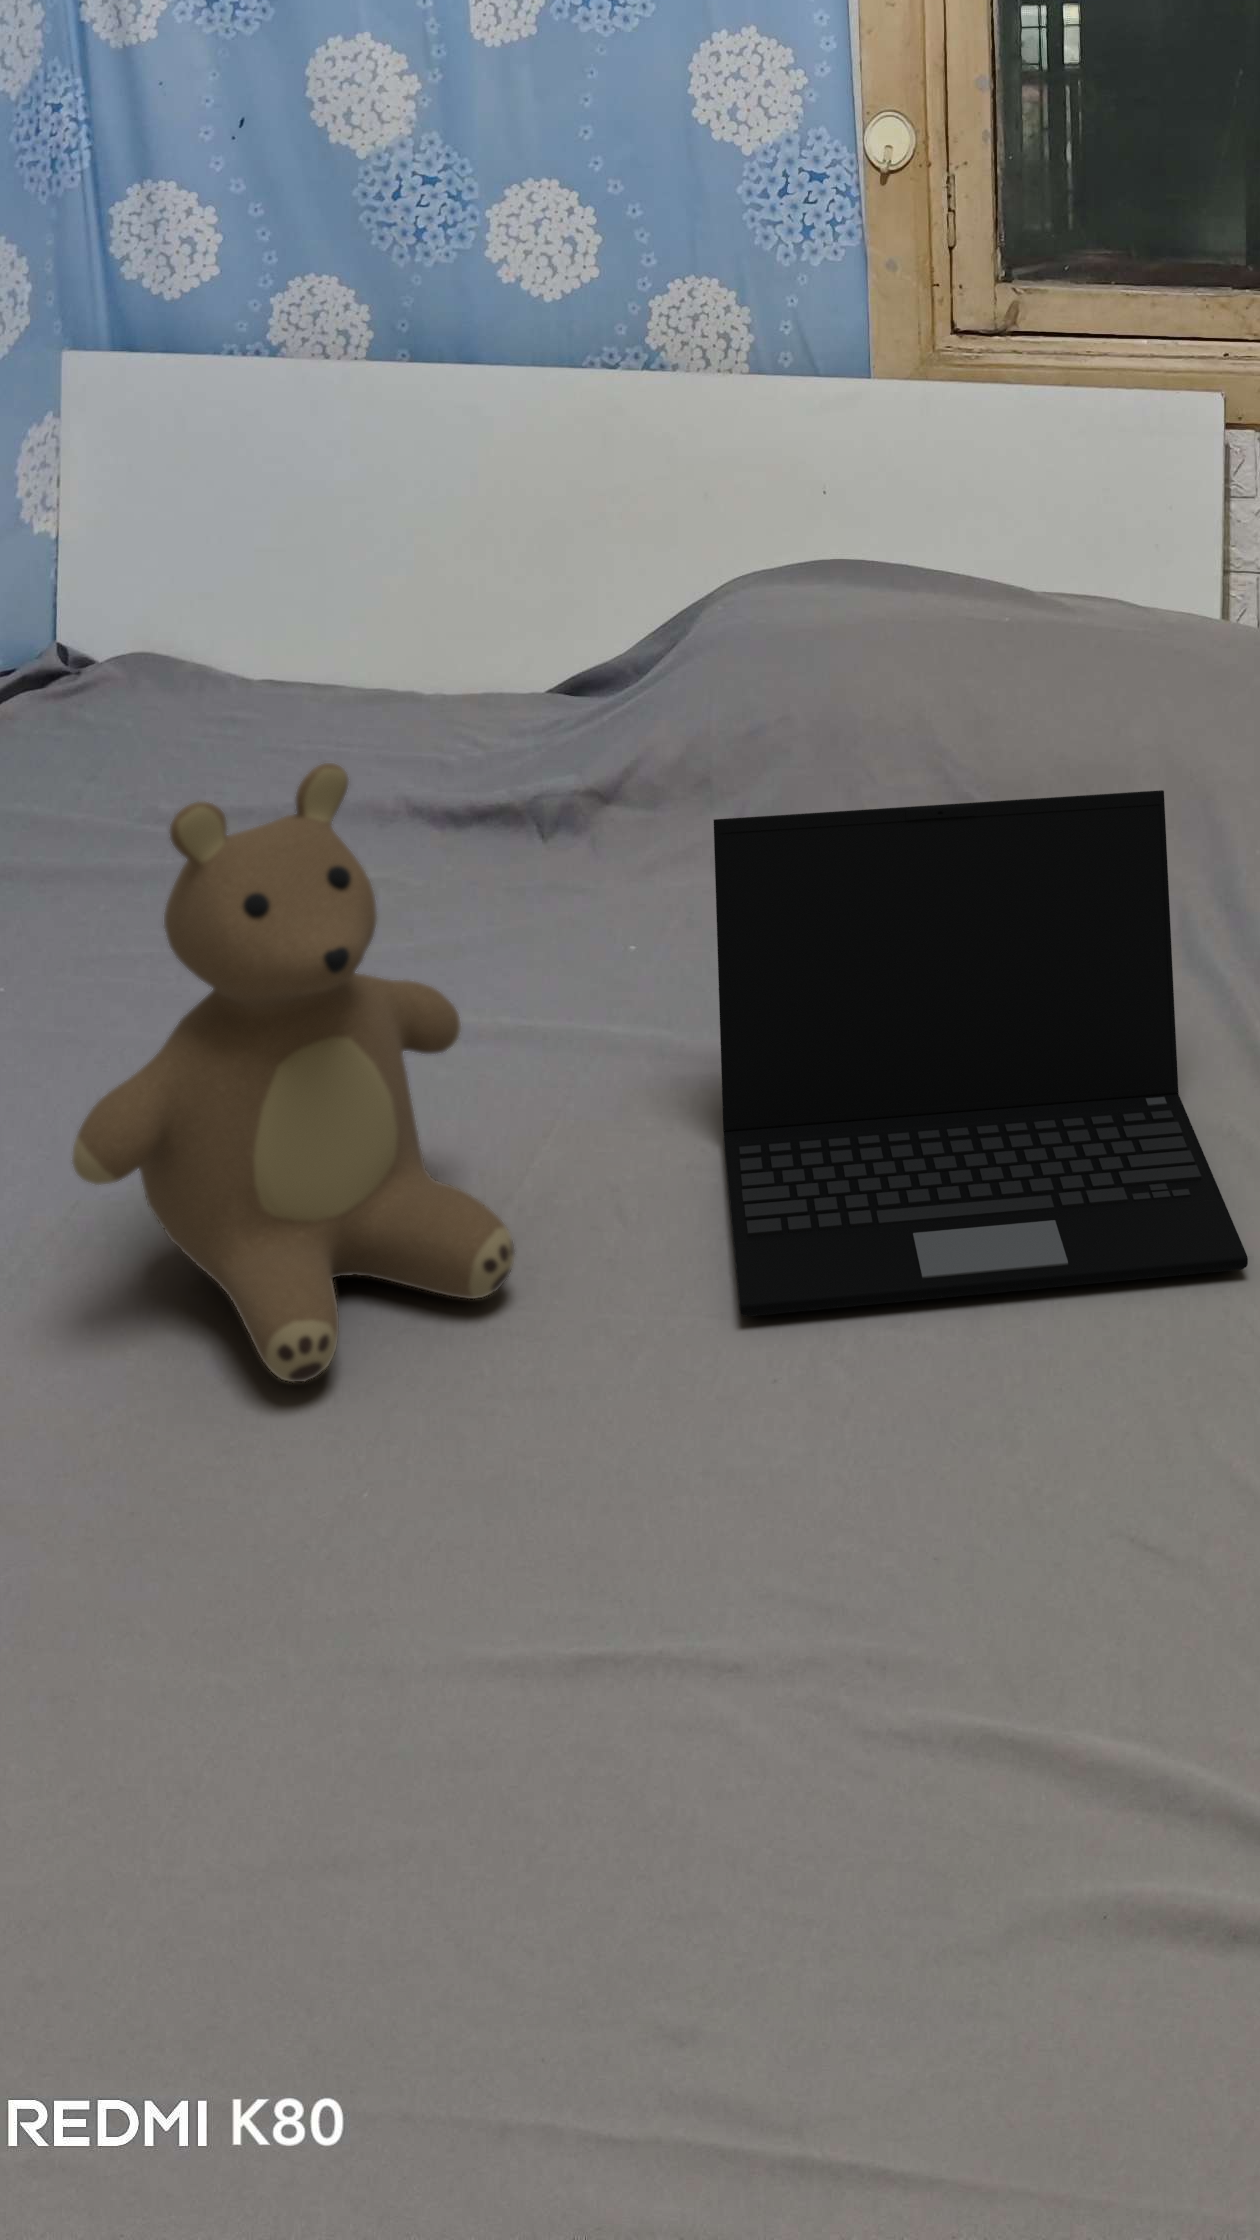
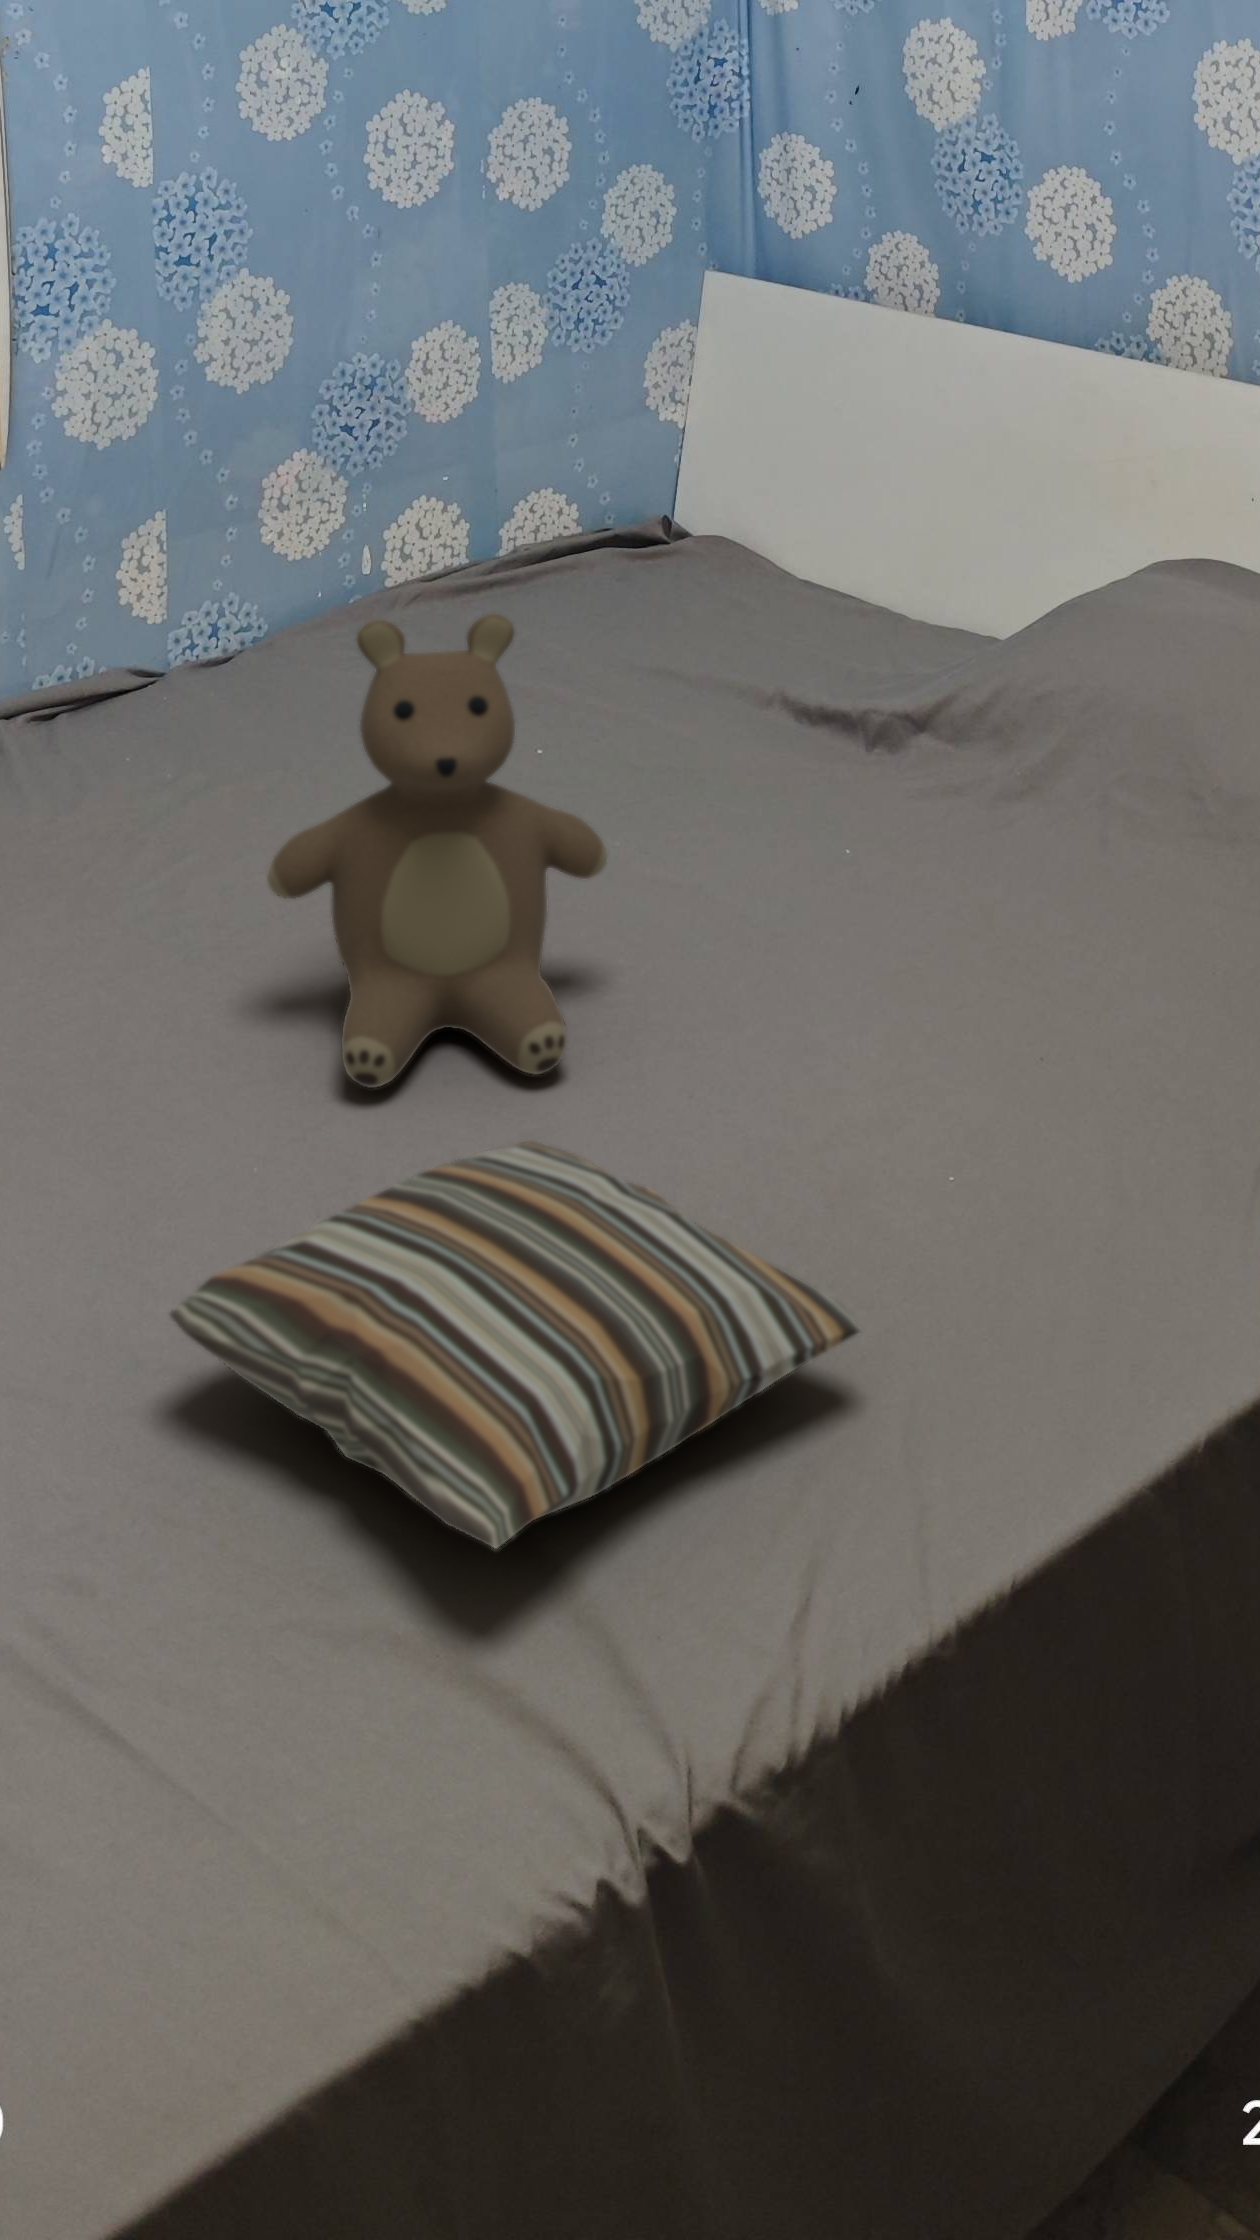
laptop: present [714,790,1248,1316] -> none [697,743,1250,1256]
pillow: none [415,1367,1153,1852] -> present [170,1141,860,1548]

